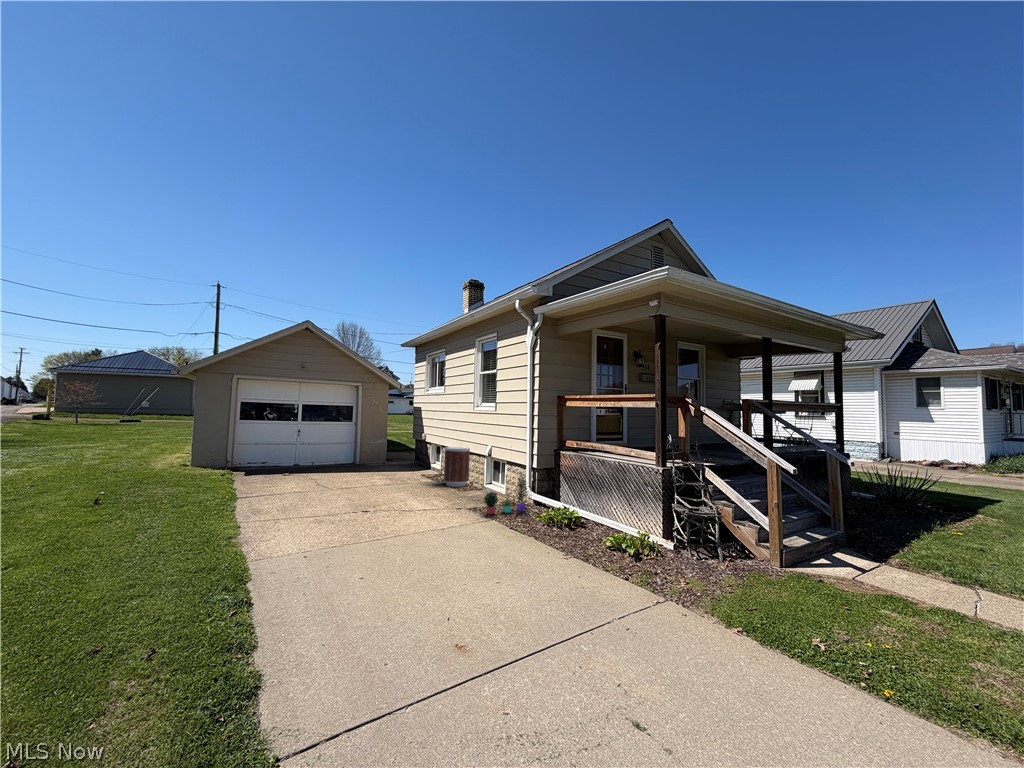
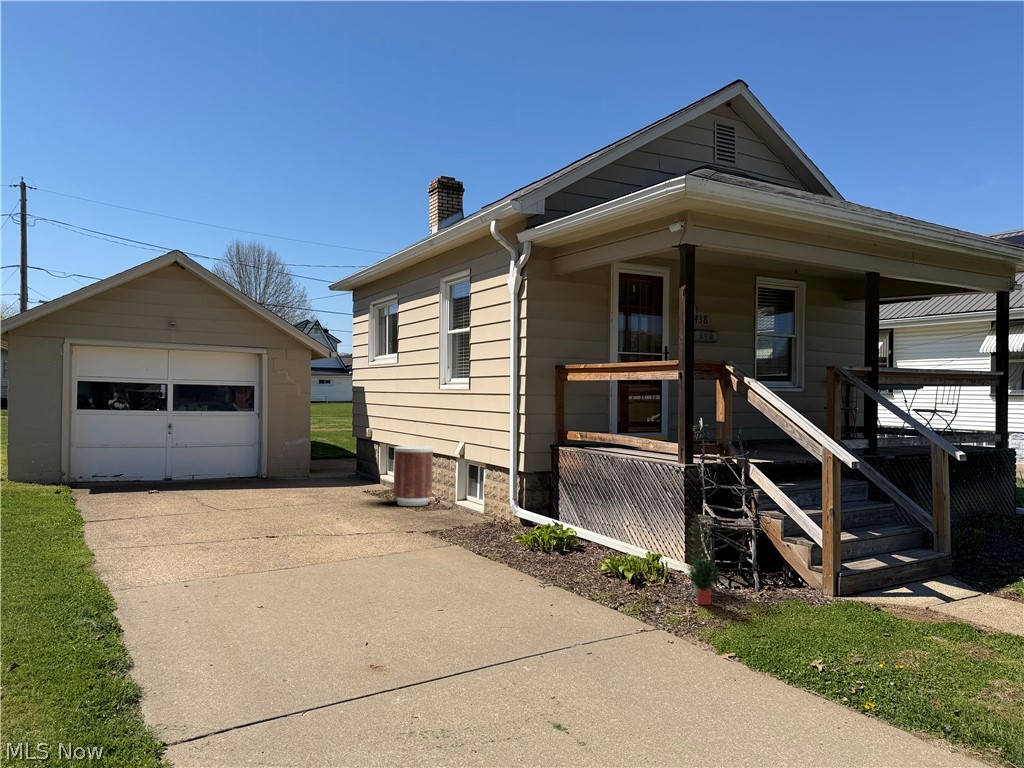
potted plant: present [484,474,528,514] -> present [688,515,719,605]

